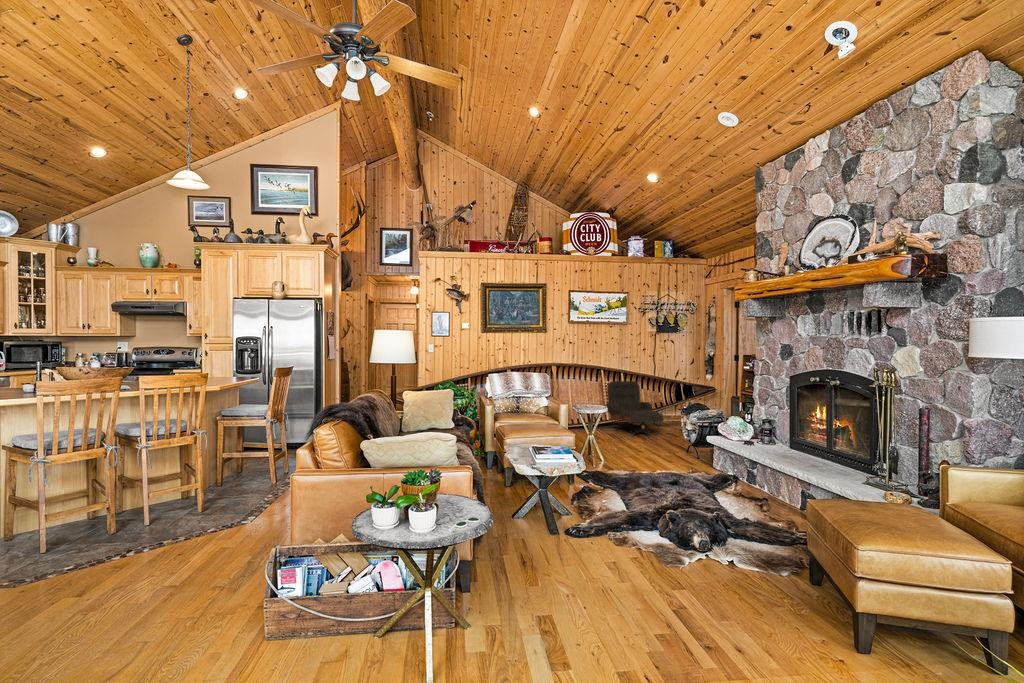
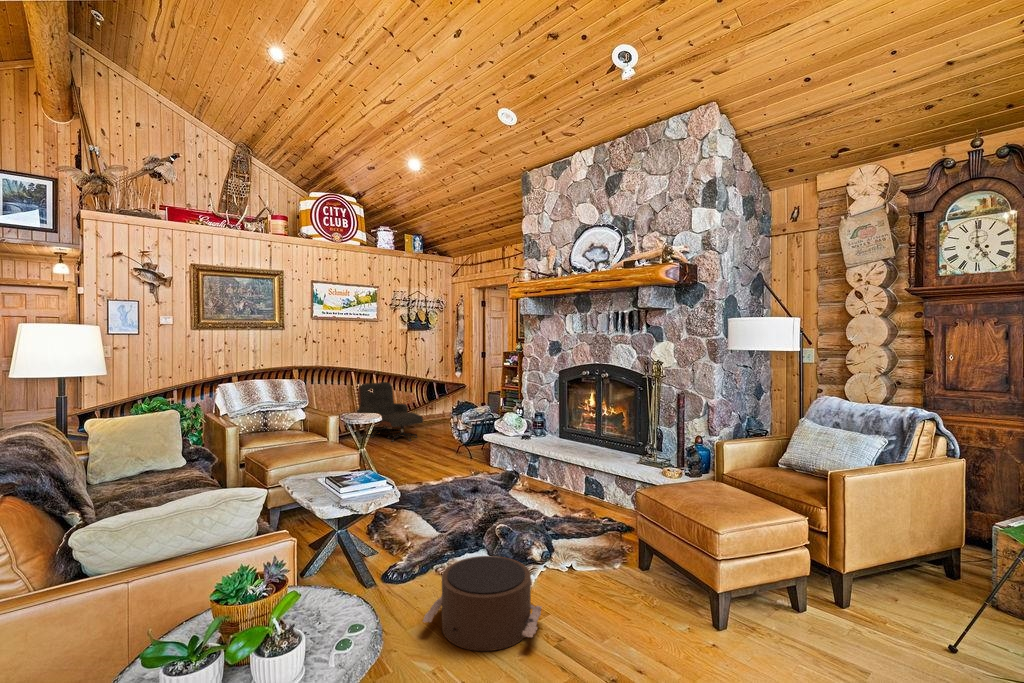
pouf: none [572,528,679,606] -> present [423,556,542,651]

